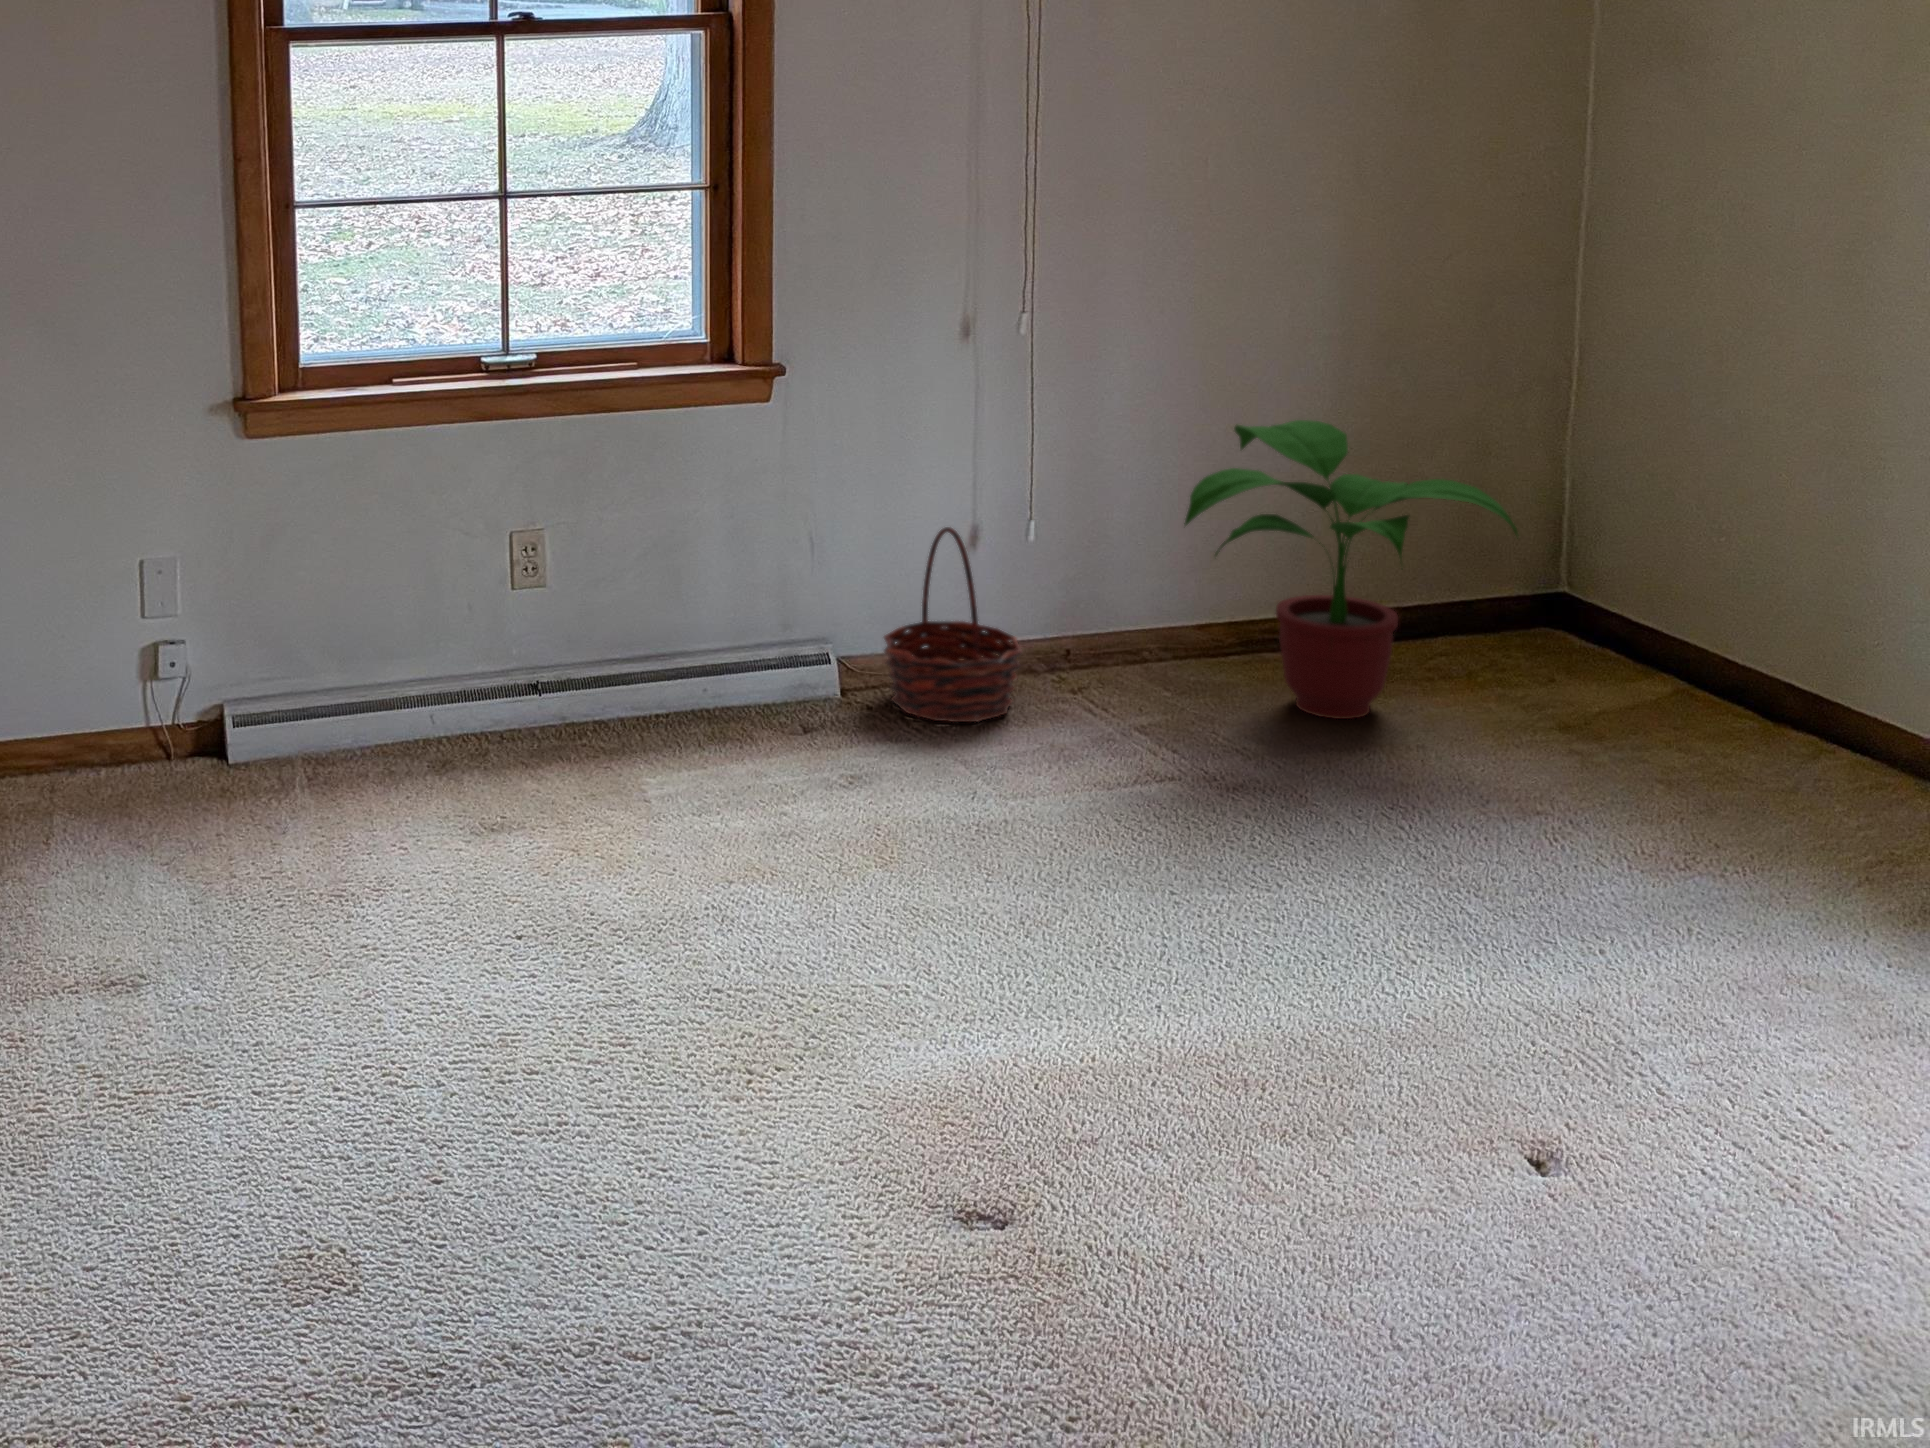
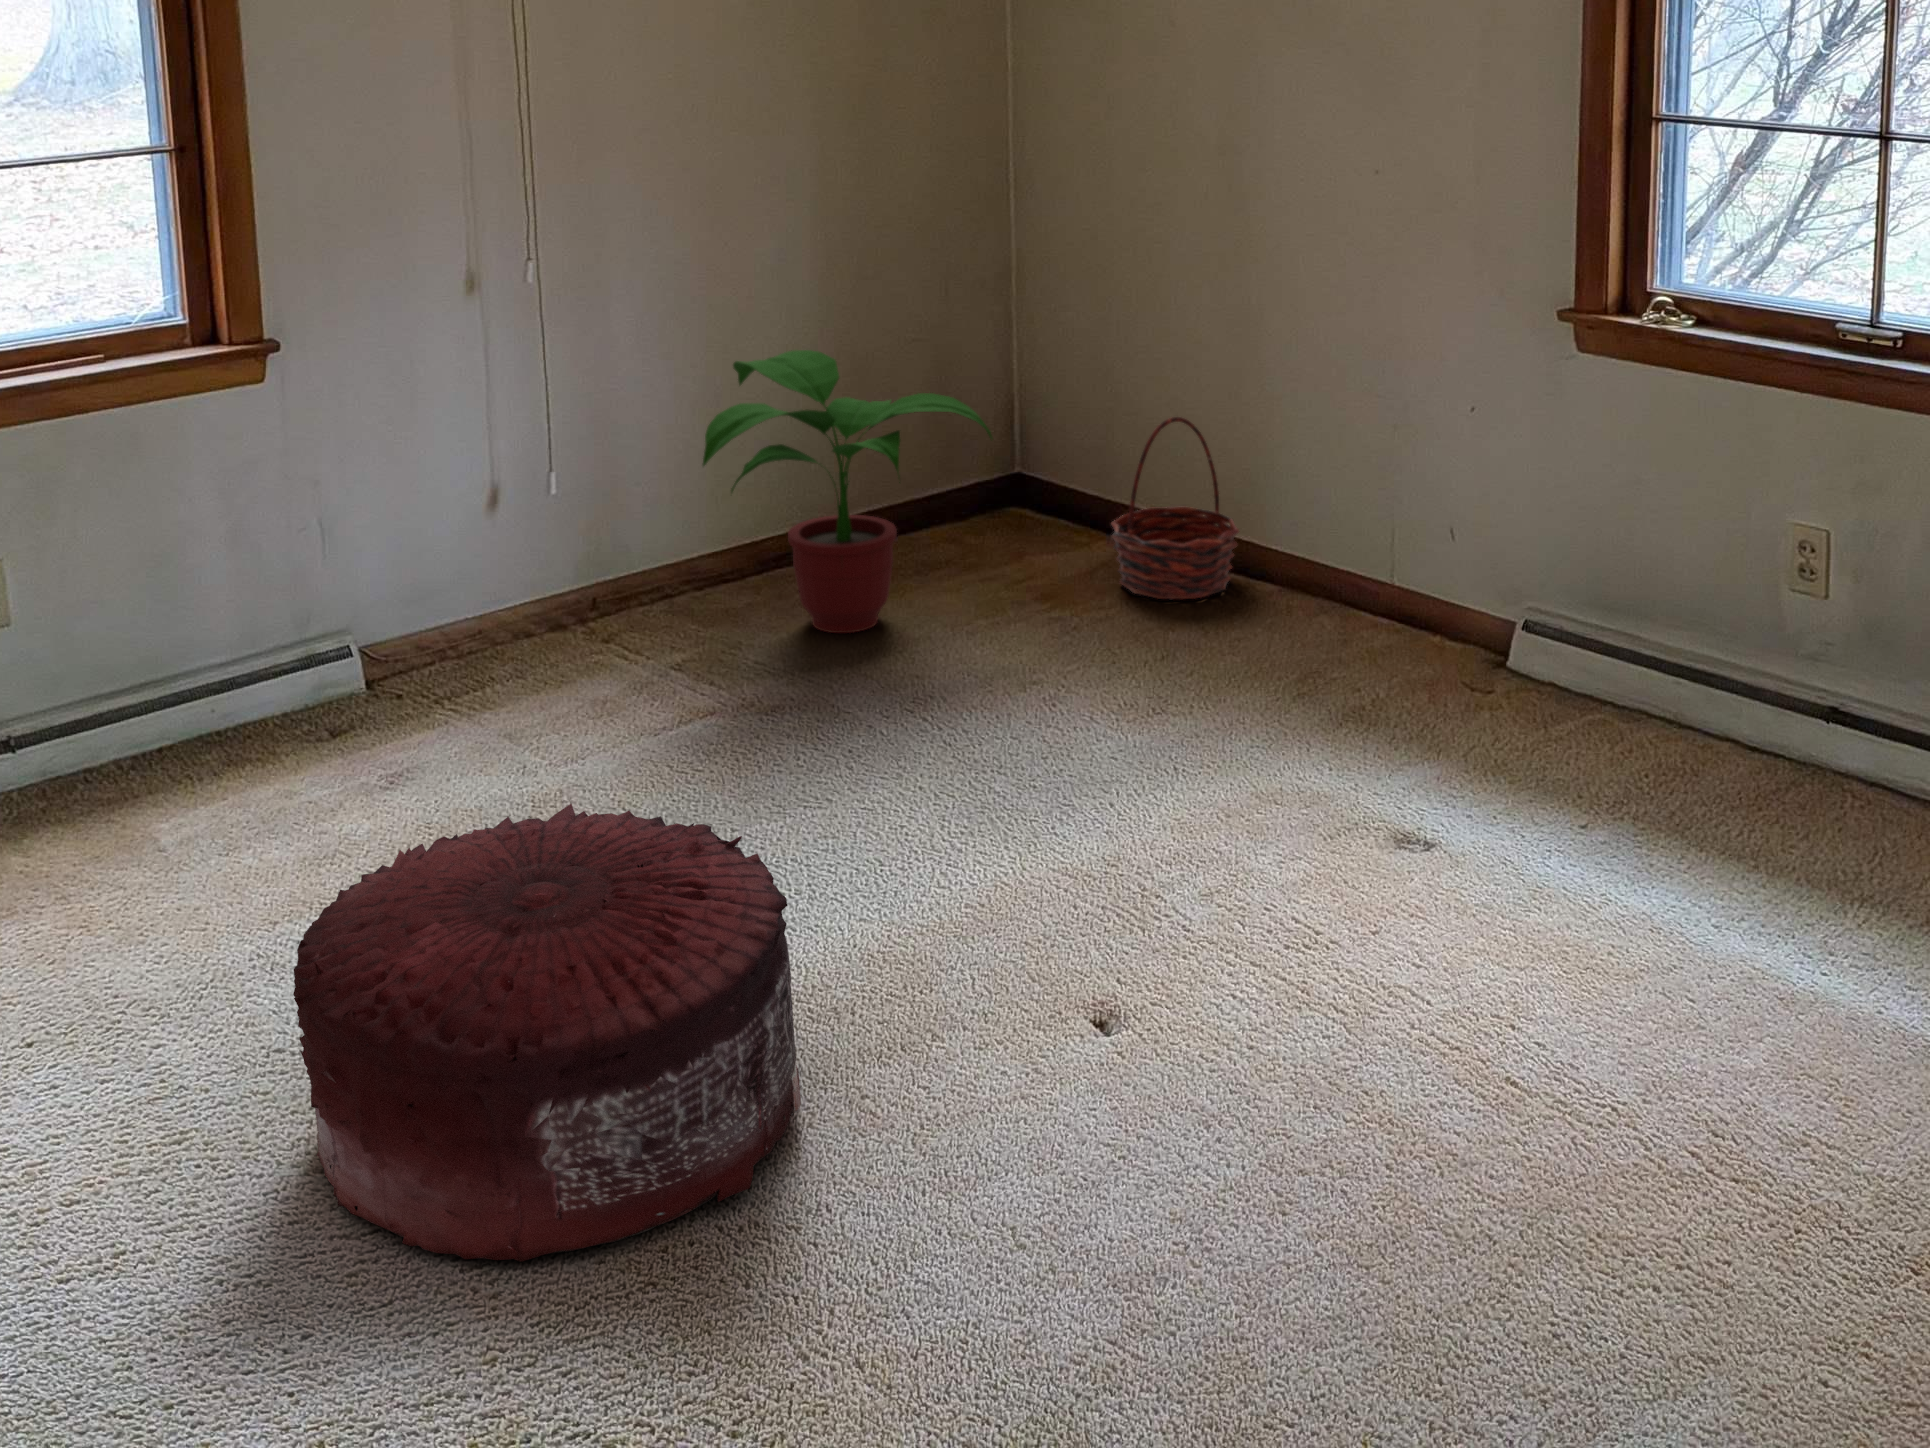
basket: present [884,527,1022,723] -> present [1111,417,1239,600]
pouf: none [722,824,1191,1230] -> present [293,804,801,1262]

